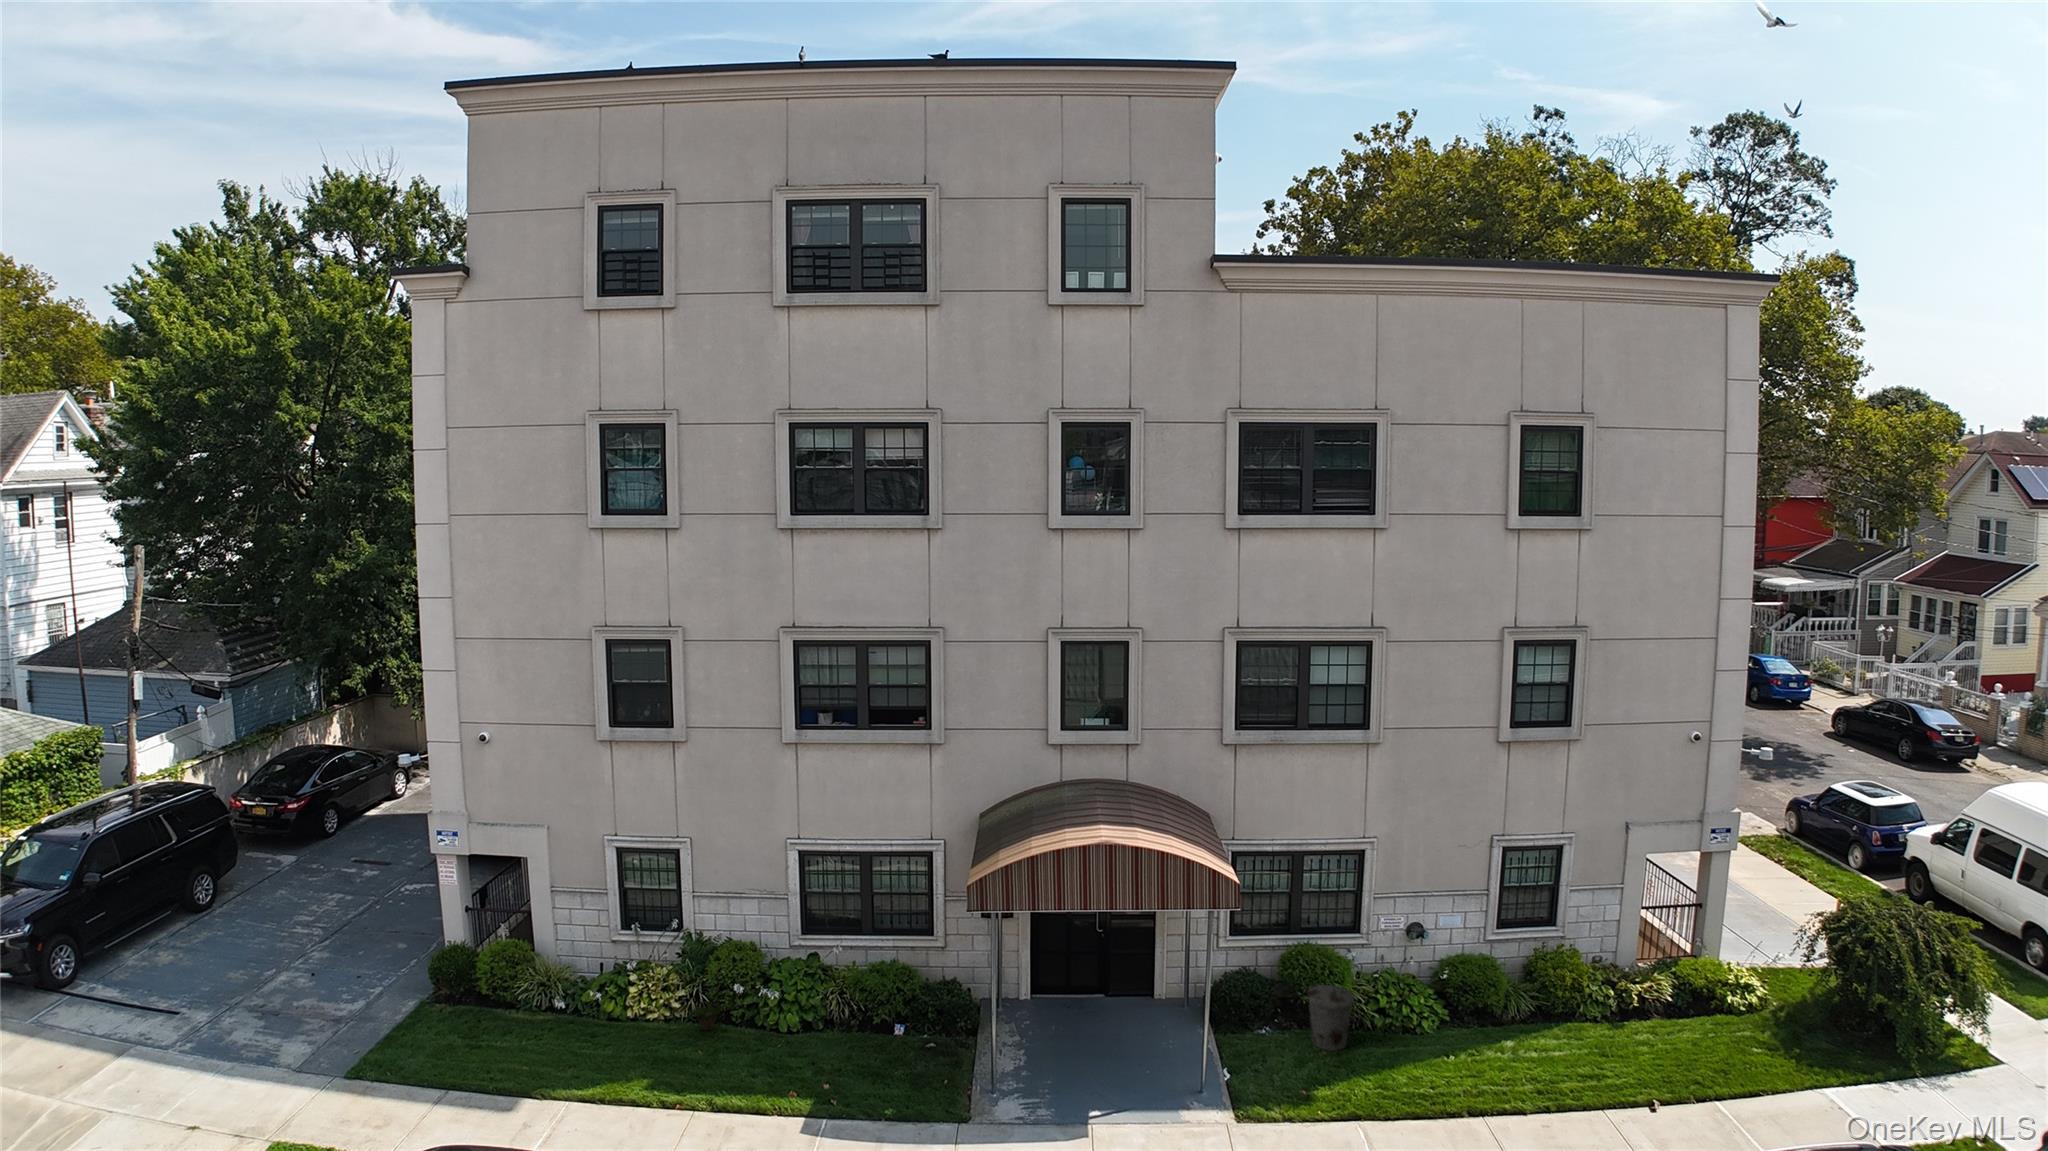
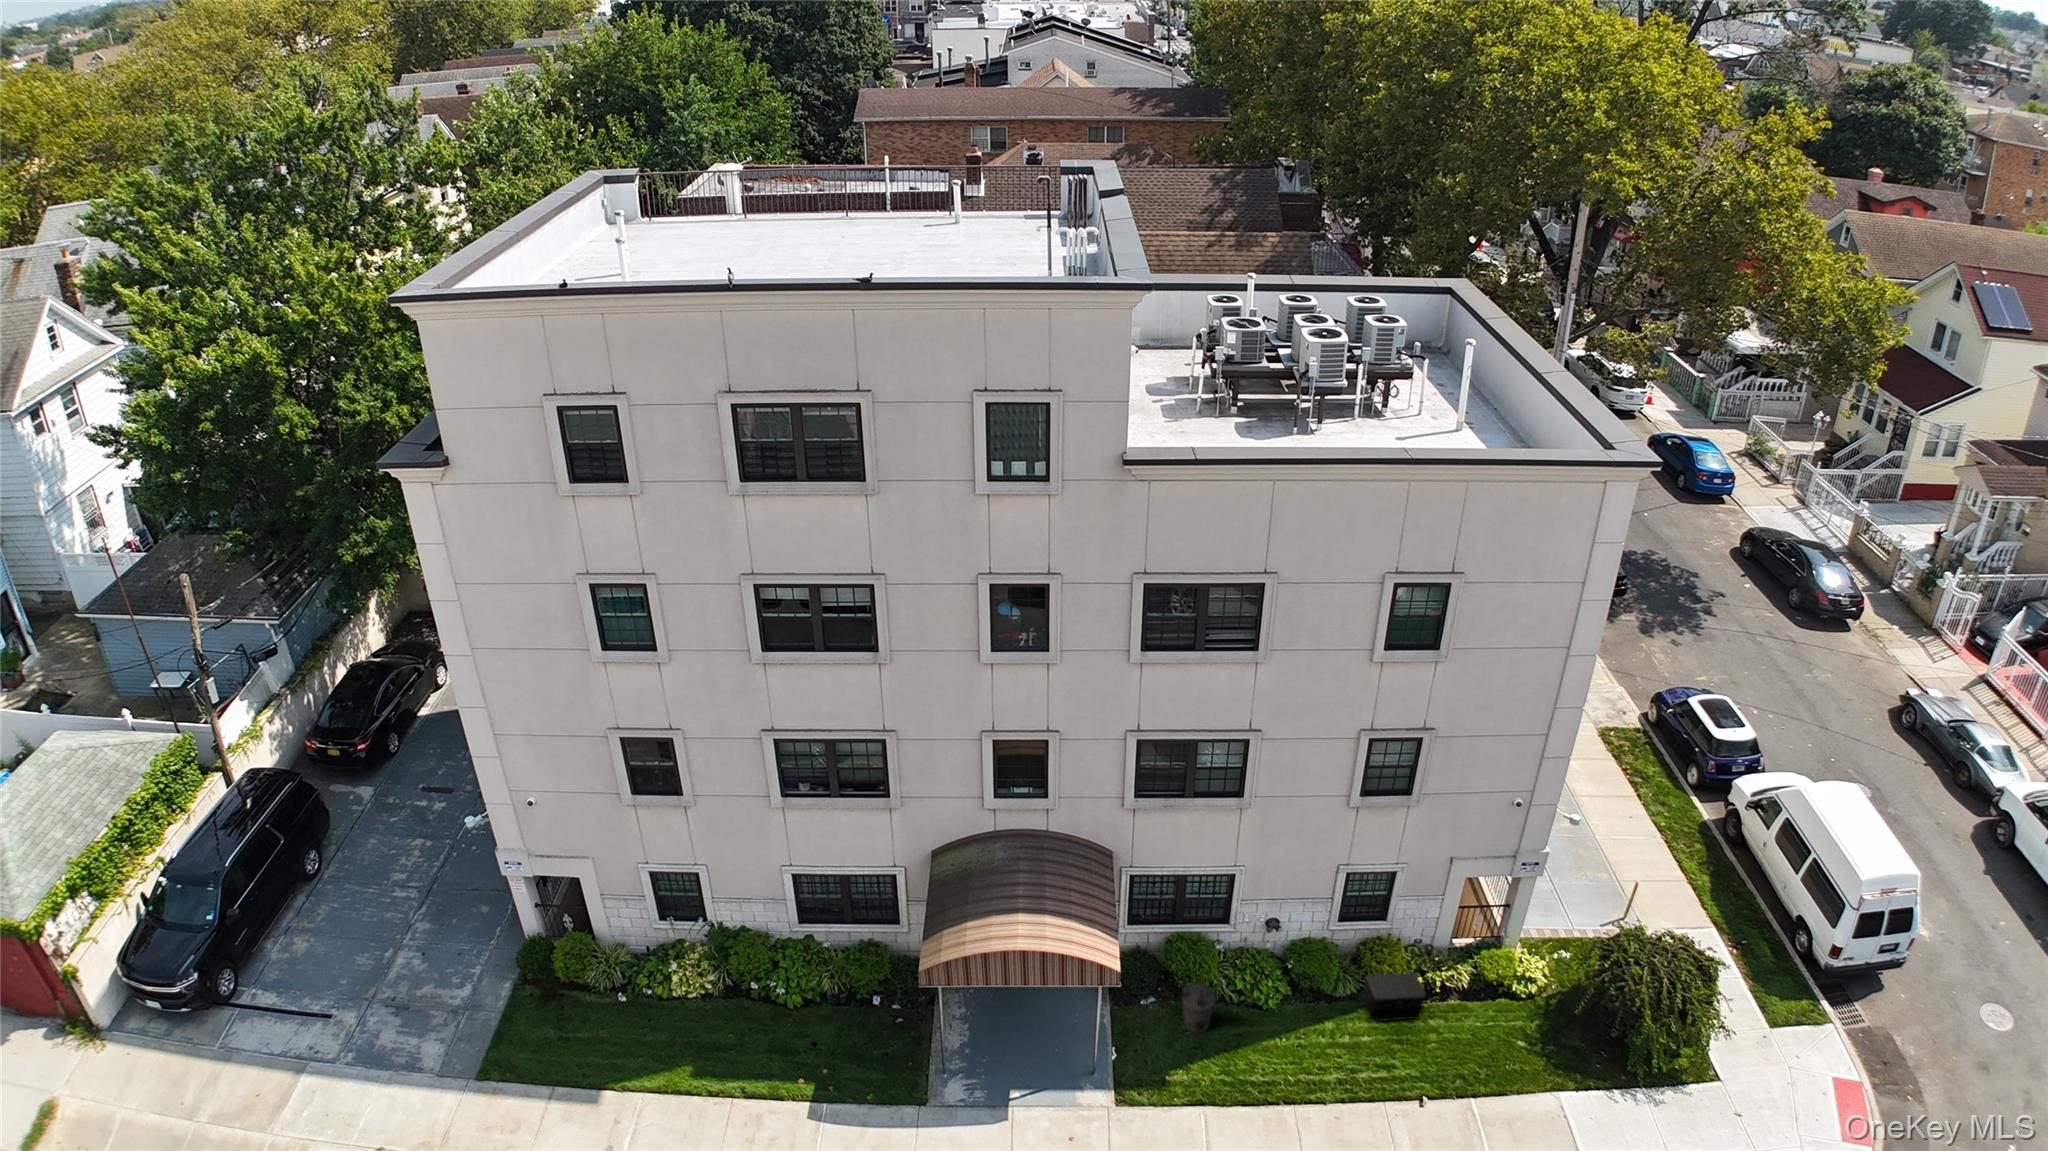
storage bench: none [1541,974,1629,1039] -> present [1362,973,1426,1021]
decorative plant: present [692,1002,724,1030] -> present [536,975,563,996]

